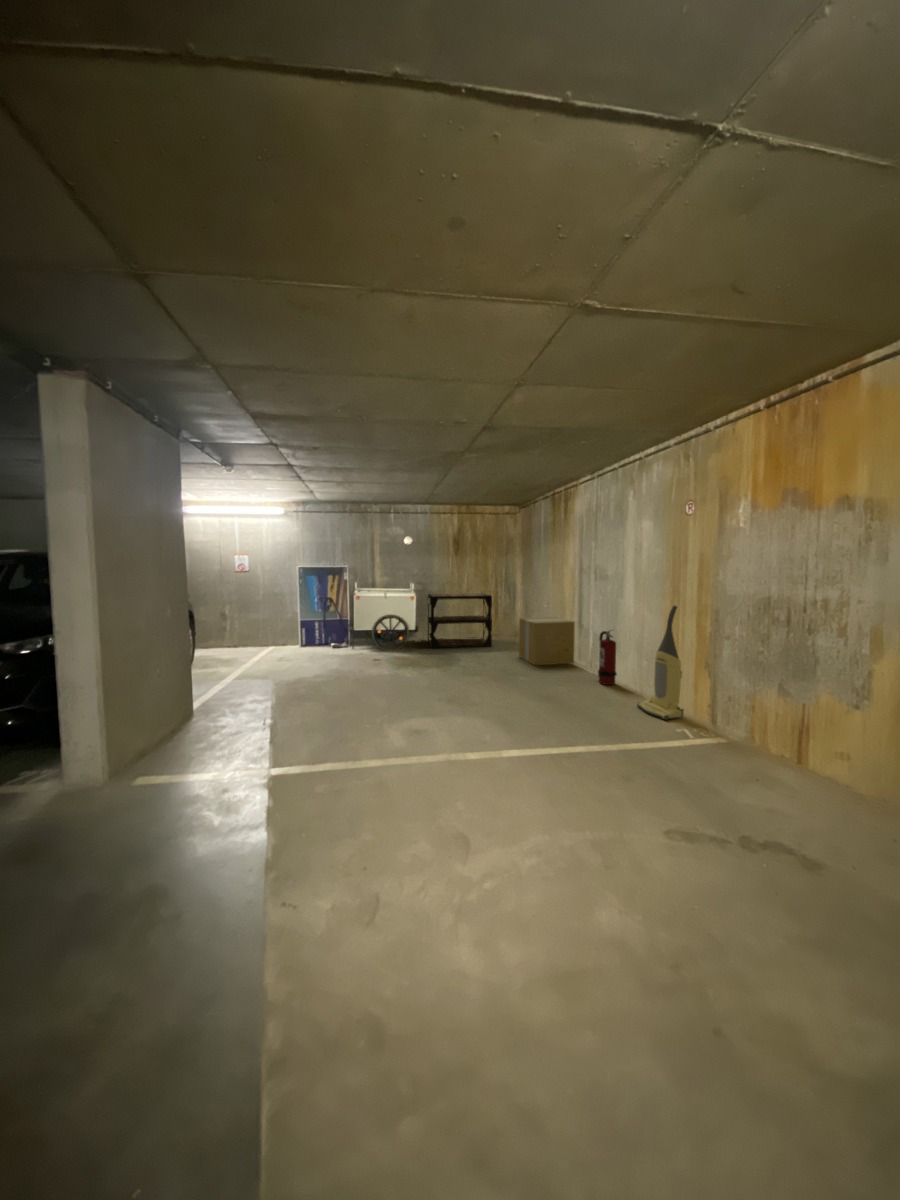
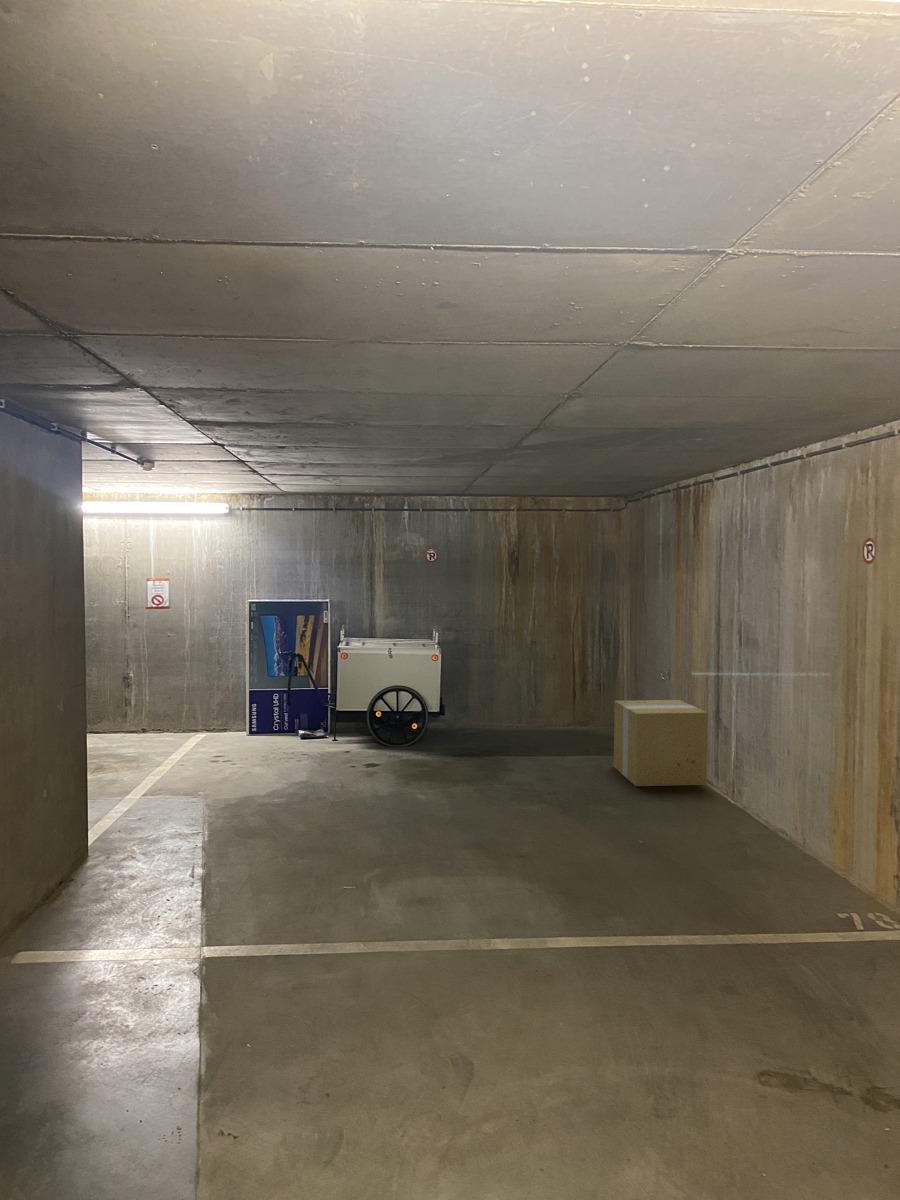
shelving unit: present [428,594,492,648] -> none [461,648,572,745]
vacuum cleaner: present [637,606,683,720] -> none [787,710,859,902]
fire extinguisher: present [598,630,617,685] -> none [737,737,768,831]

